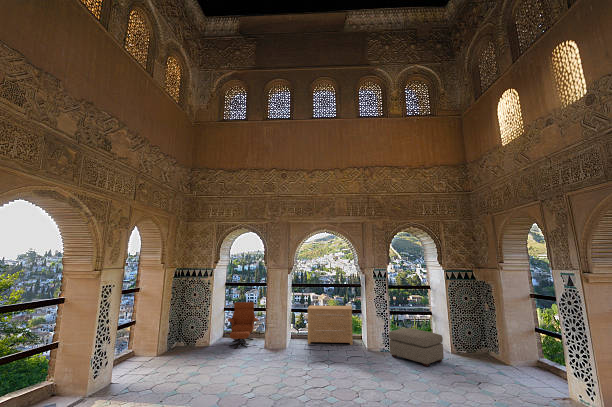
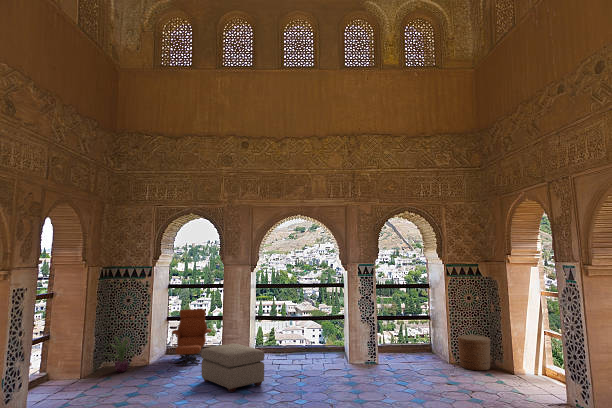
side table: present [308,305,353,345] -> none [275,311,331,358]
decorative plant: none [169,322,203,352] -> present [111,337,131,372]
ottoman: present [389,328,444,367] -> present [201,344,265,392]
woven basket: none [459,329,488,361] -> present [458,335,490,371]

